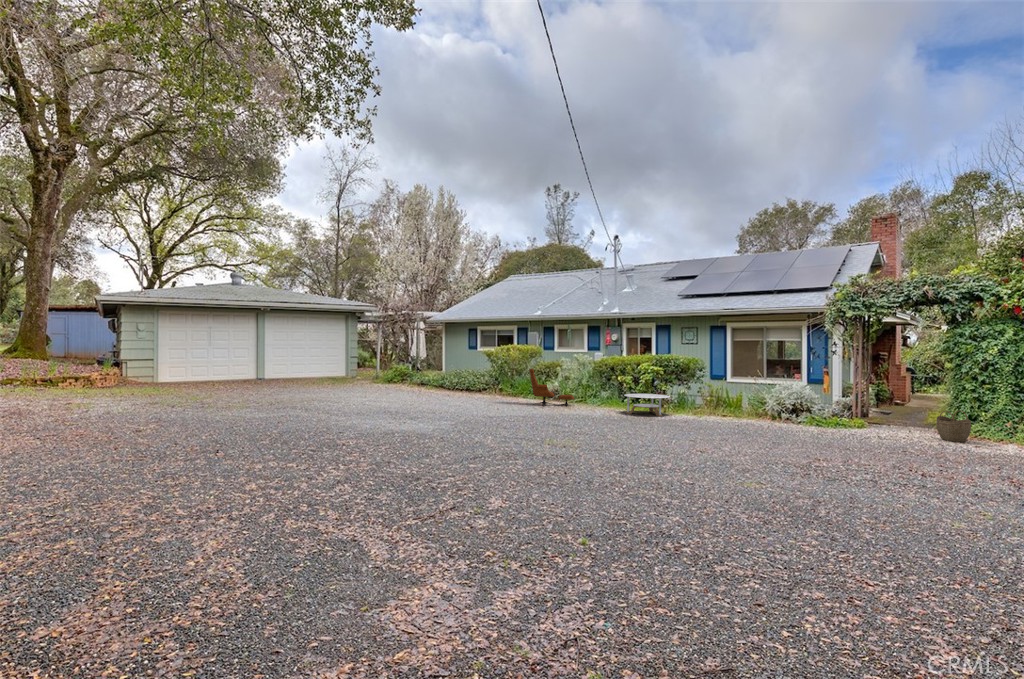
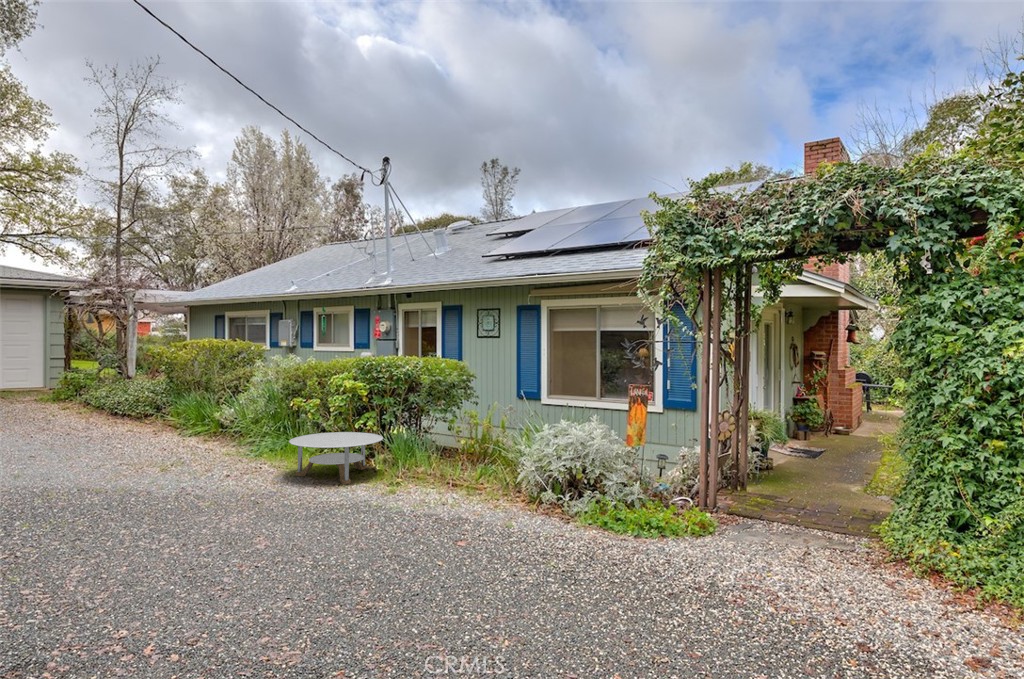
lounge chair: present [529,369,574,406] -> none [167,382,256,454]
woven basket: present [936,411,971,442] -> none [870,504,955,595]

